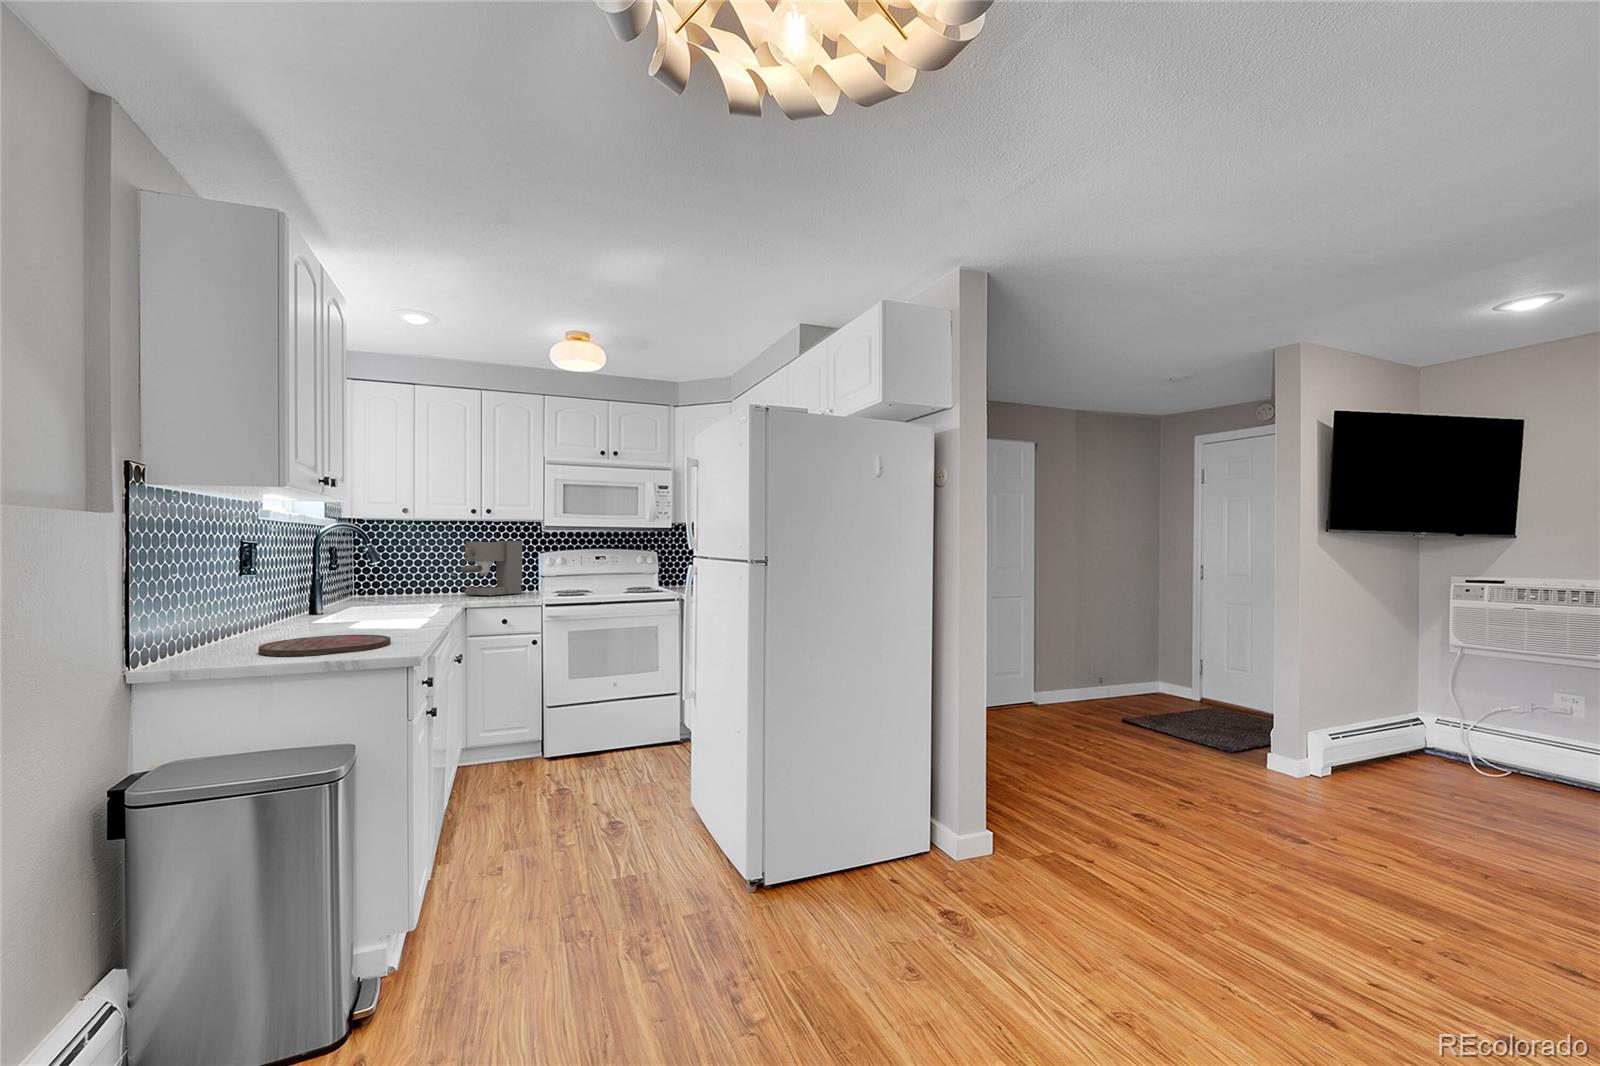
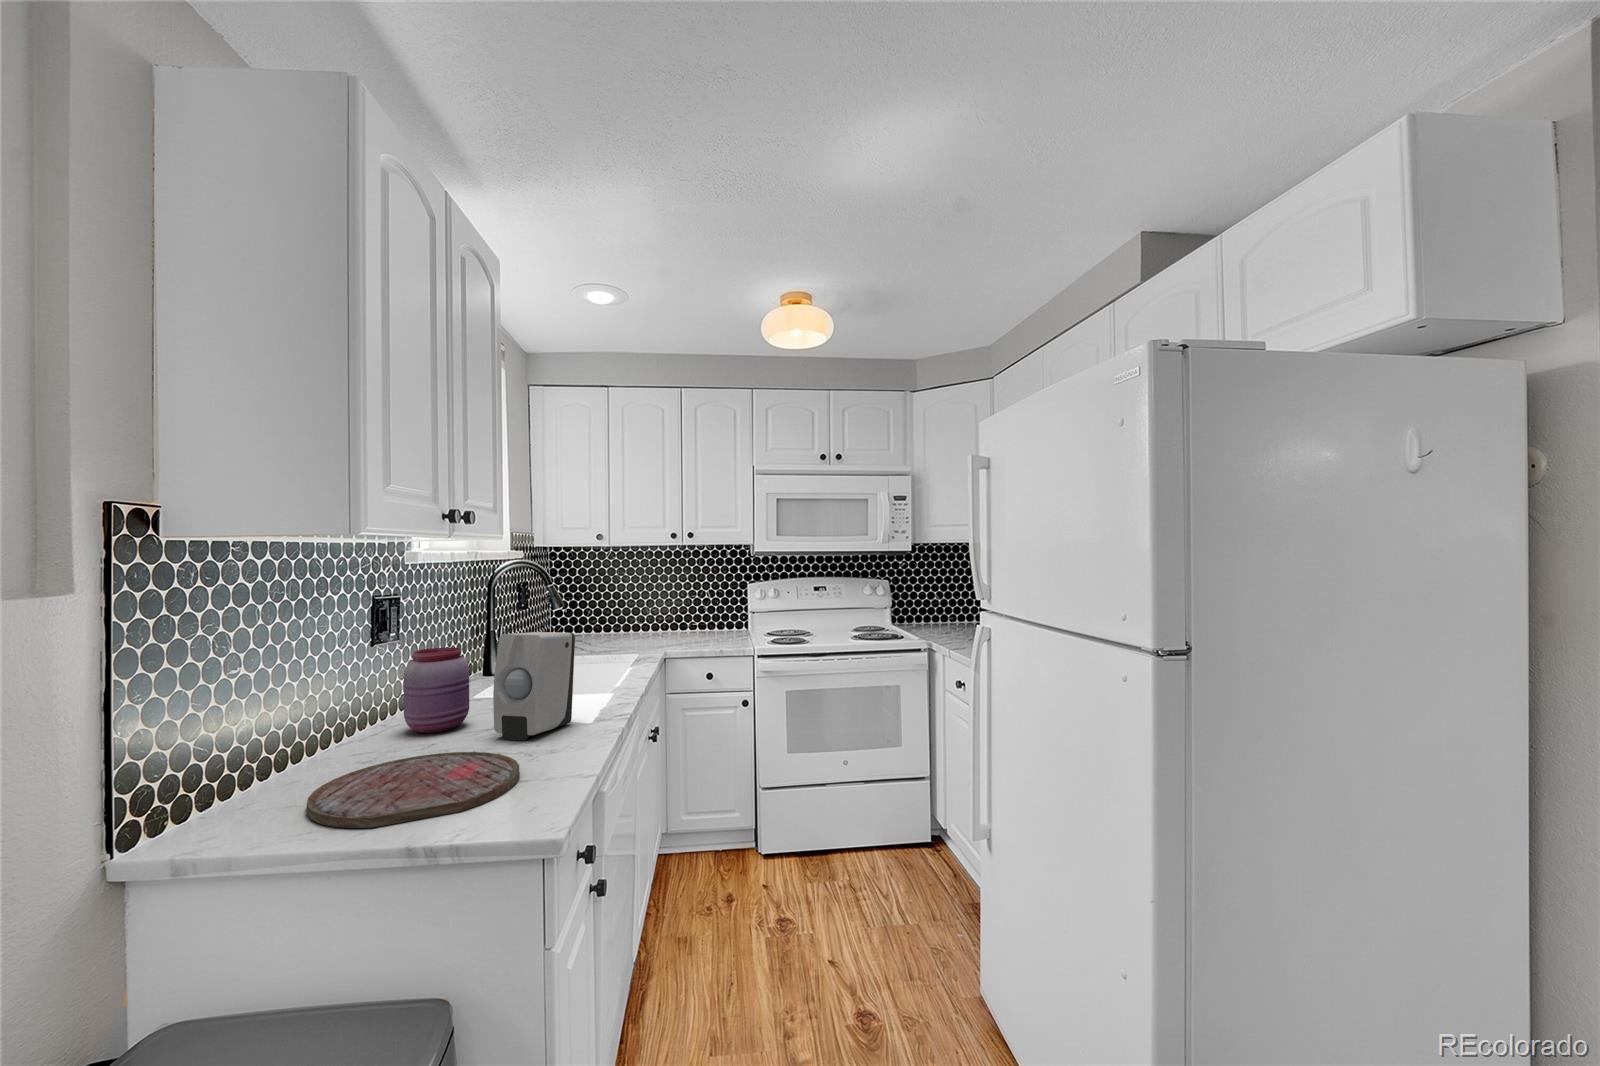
coffee maker: present [461,541,522,596] -> none [661,568,730,637]
soap dispenser: none [357,566,413,634] -> present [493,632,575,740]
jar: none [282,579,331,634] -> present [404,647,469,733]

